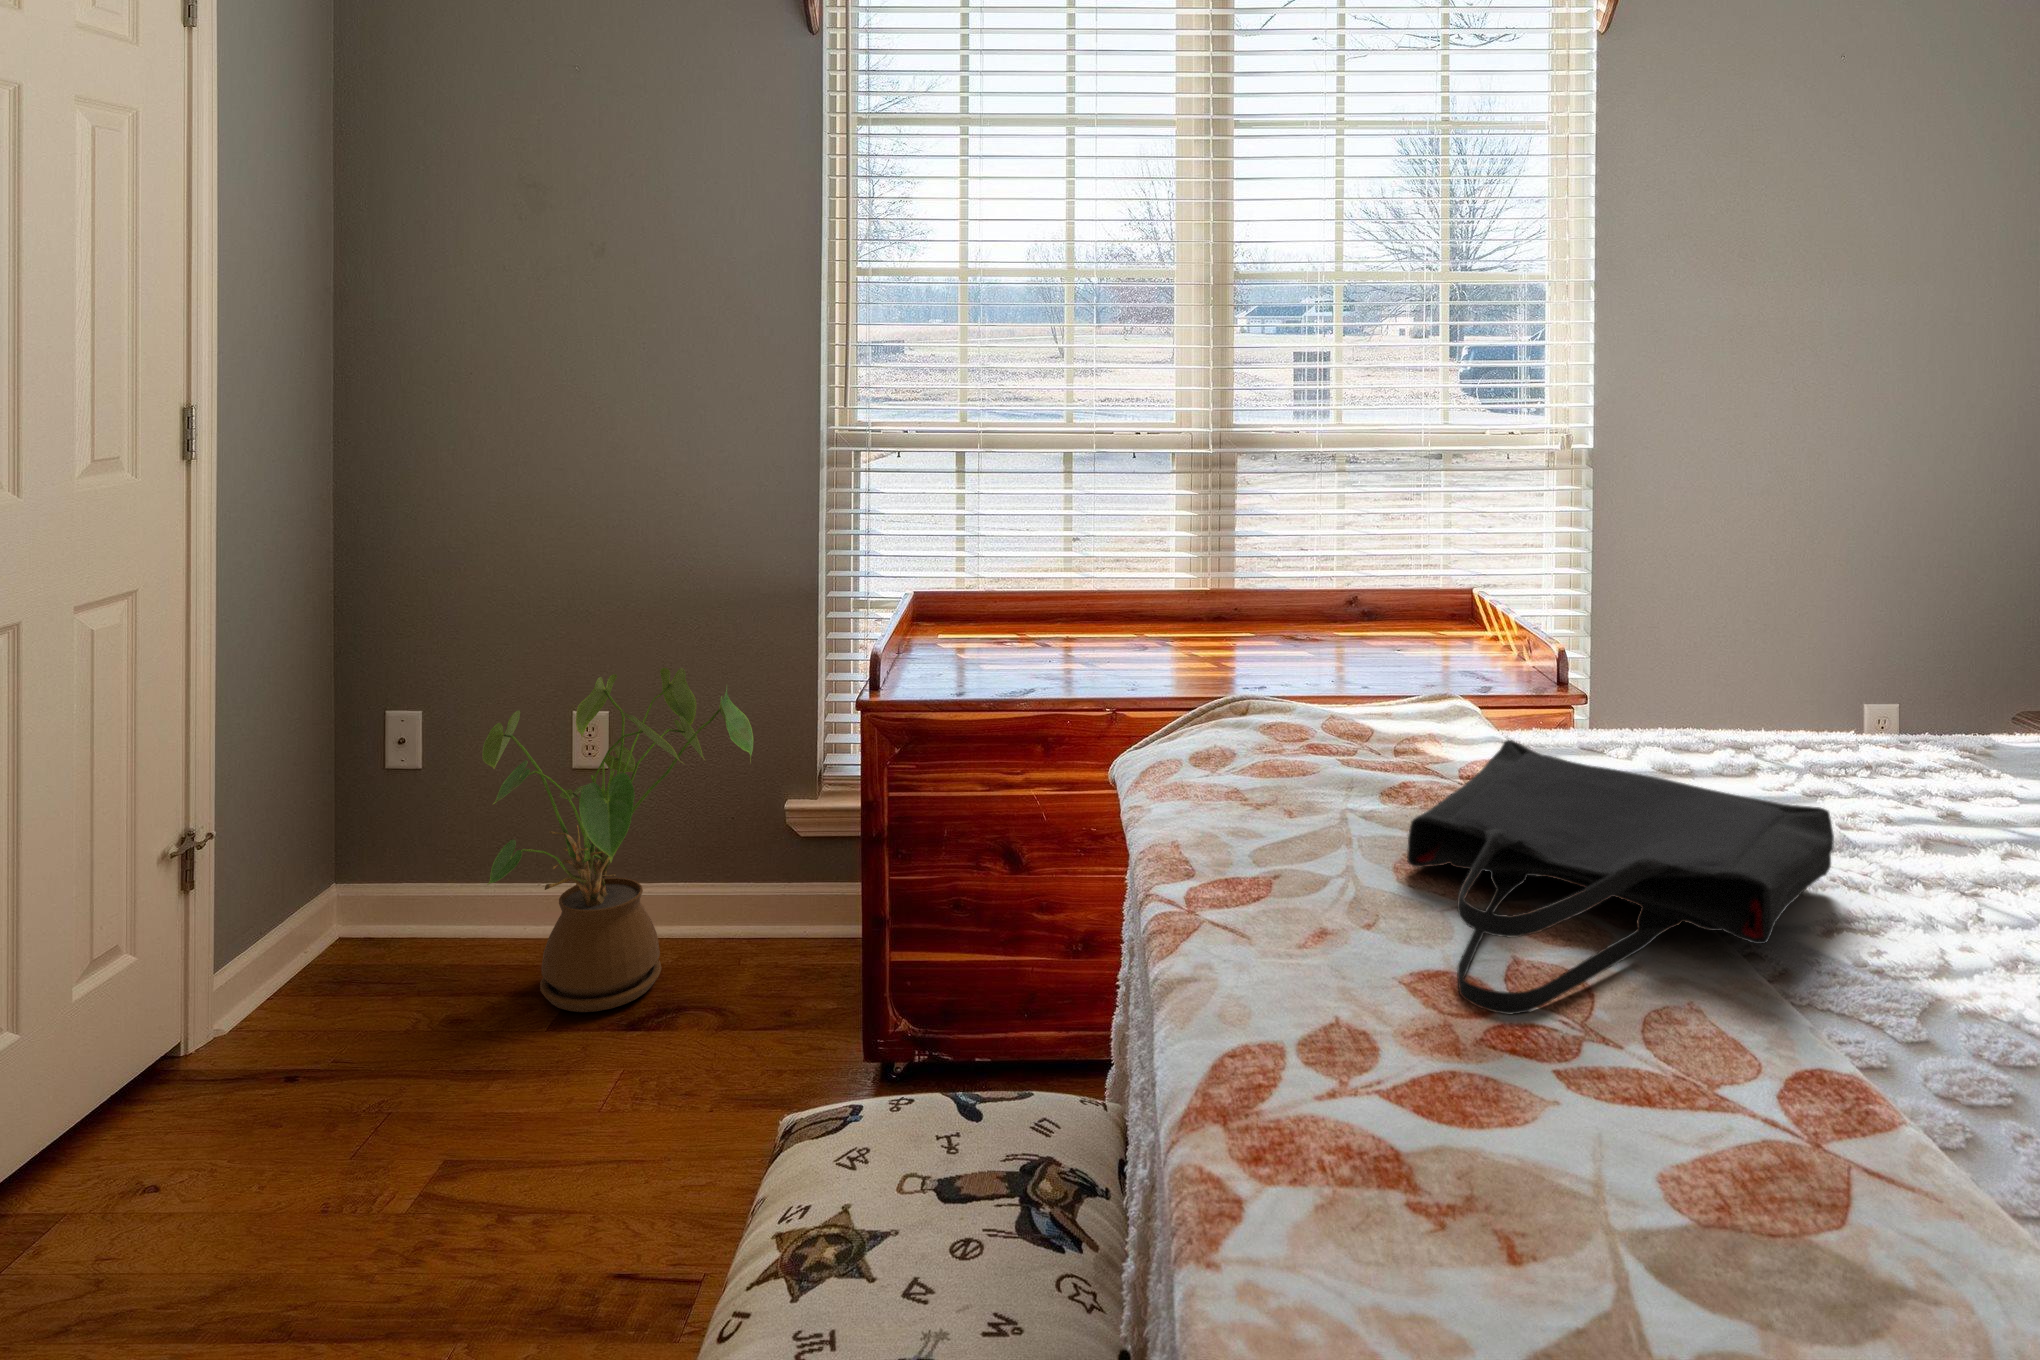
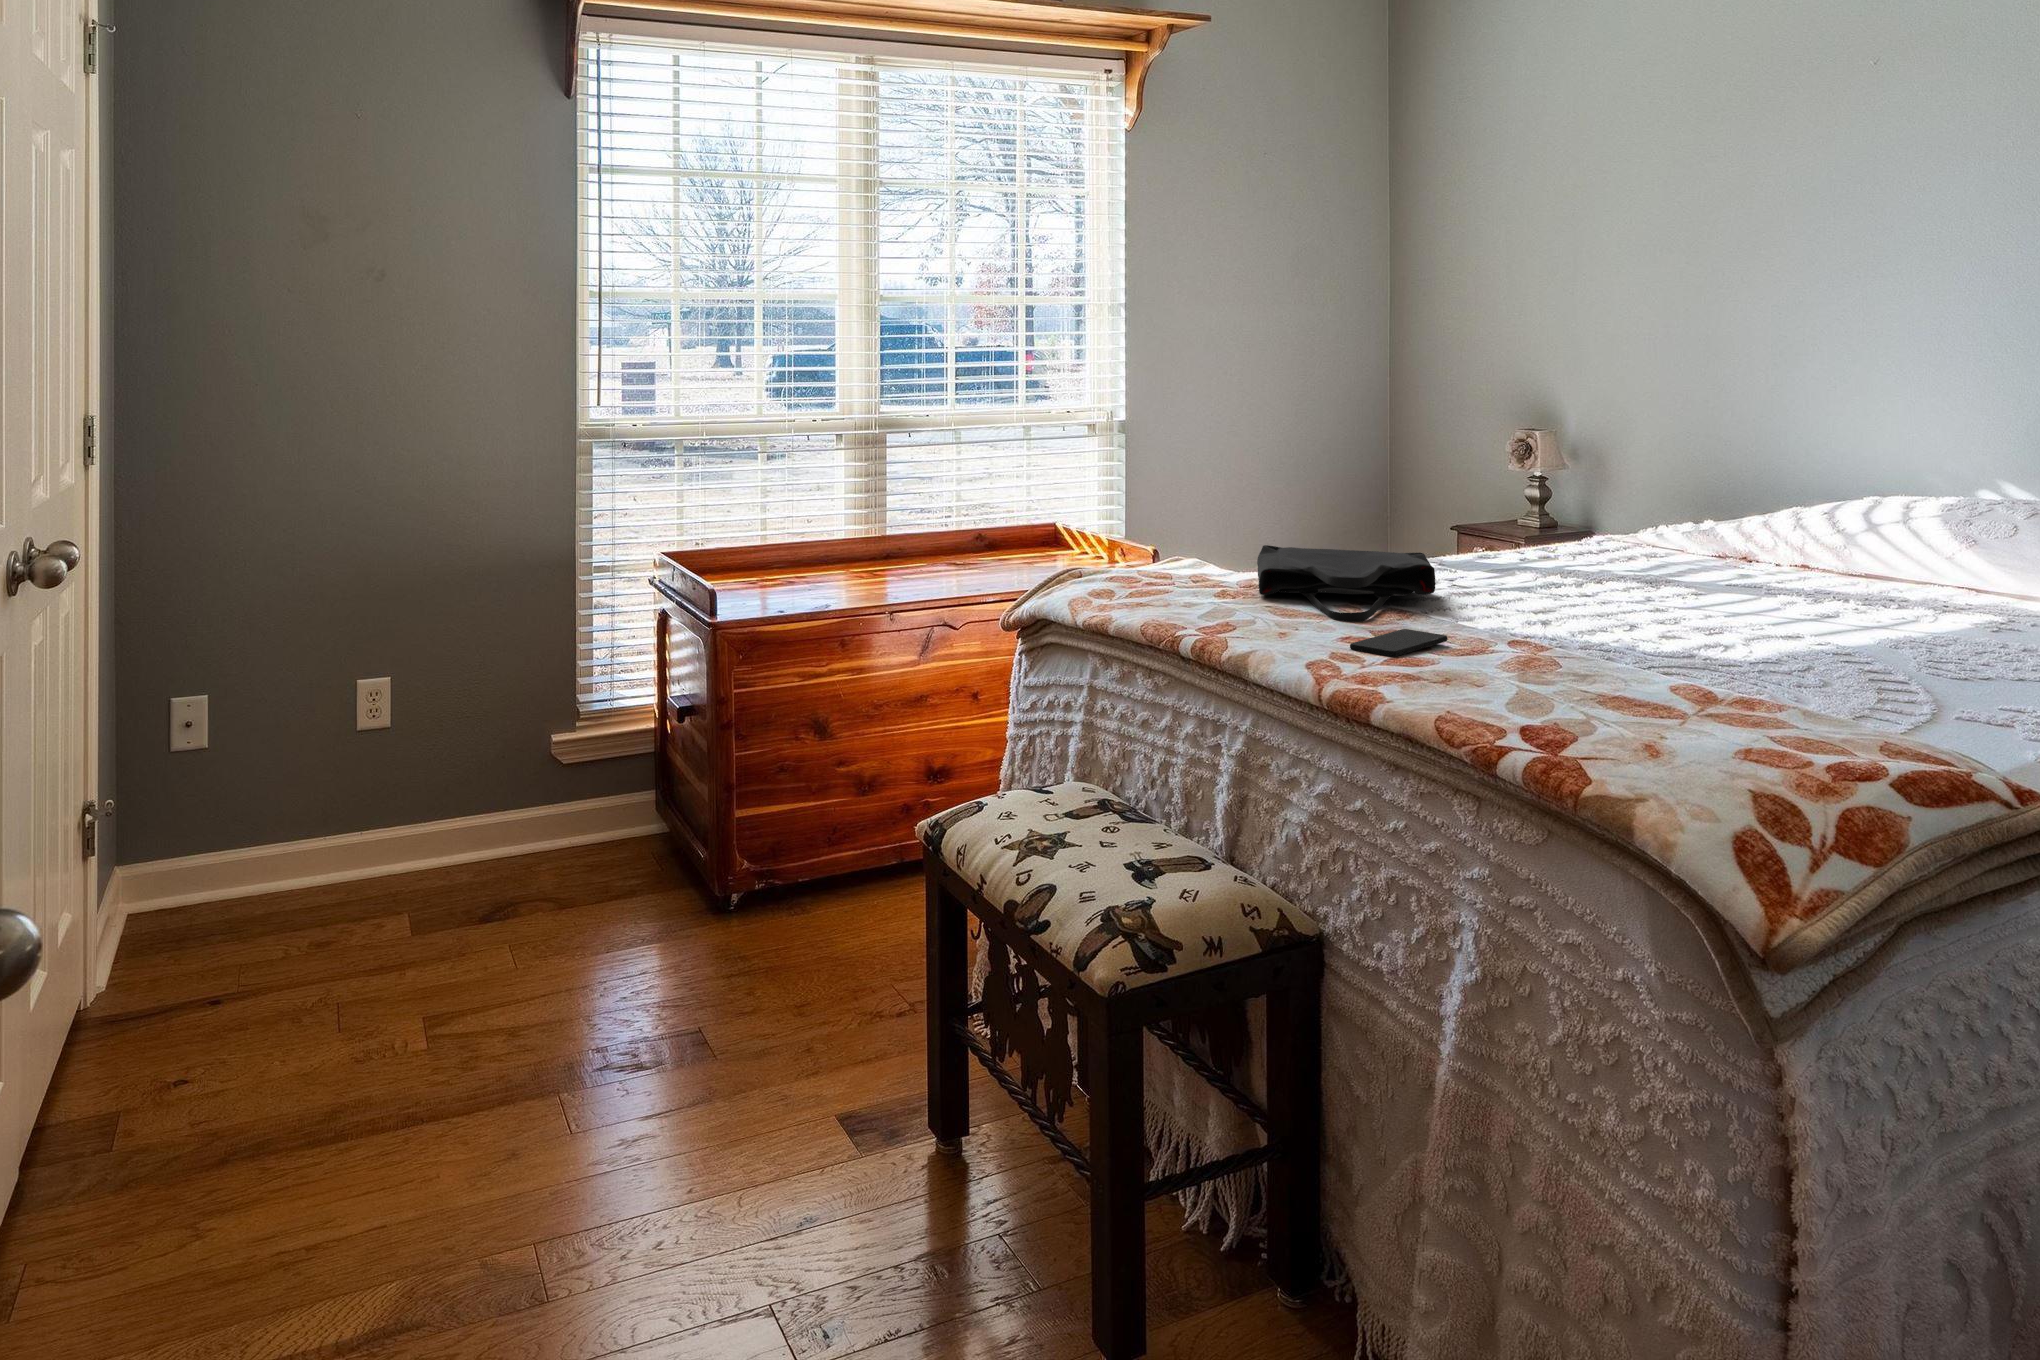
house plant: present [482,668,753,1012] -> none [336,630,559,916]
smartphone: none [1301,1106,1609,1251] -> present [1350,629,1448,657]

